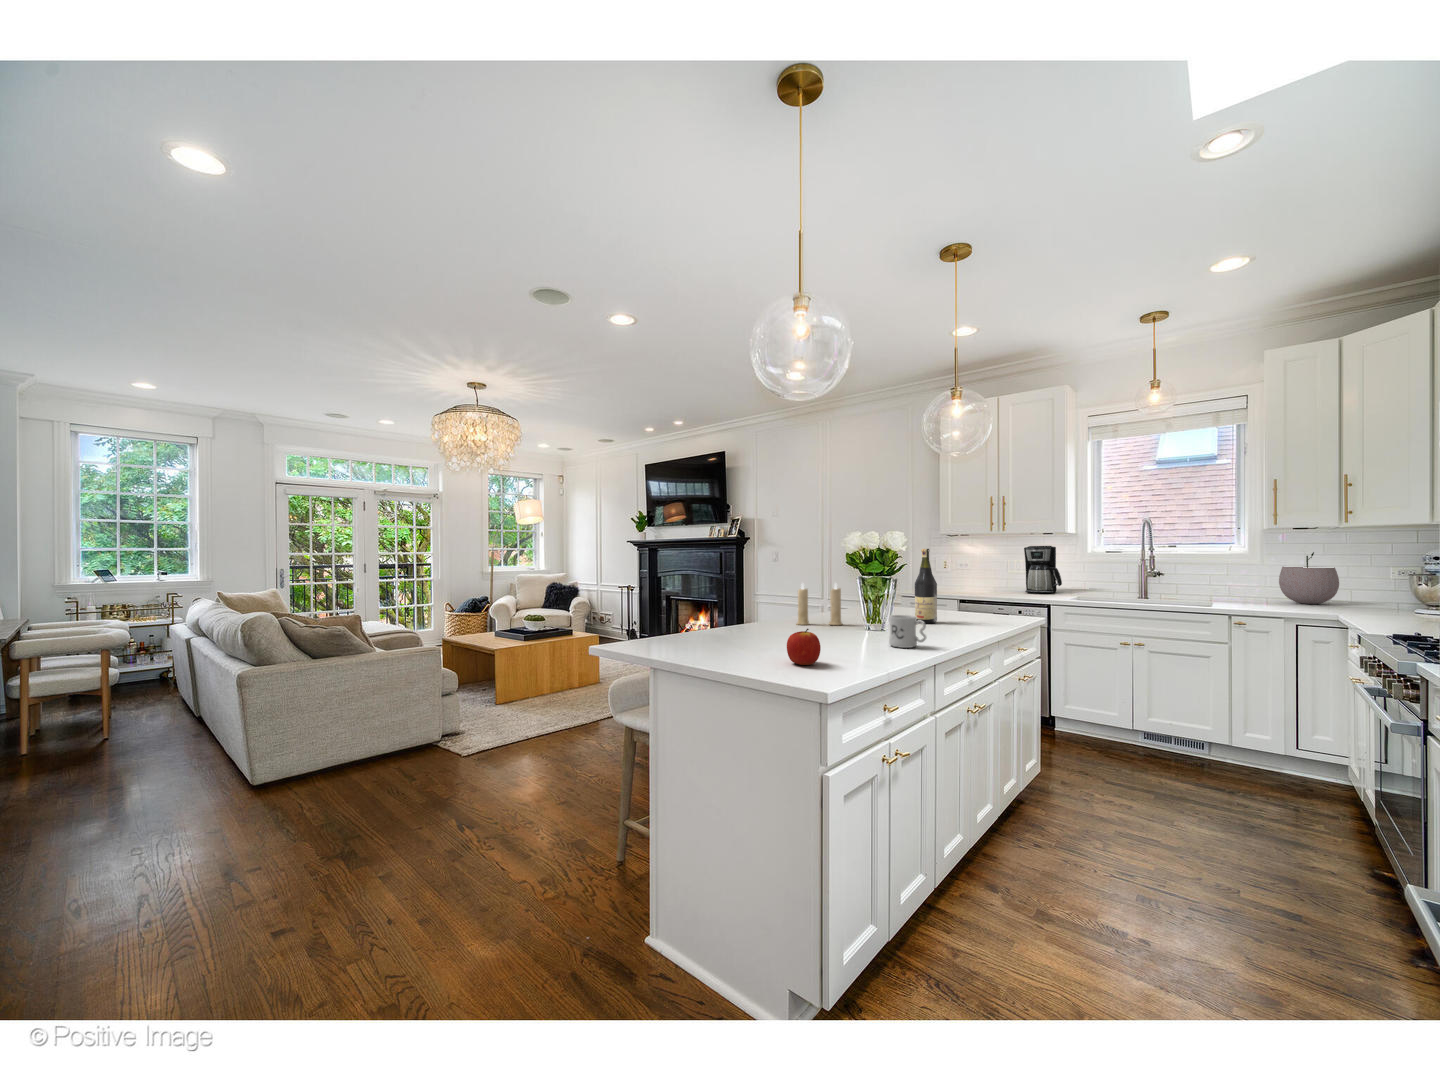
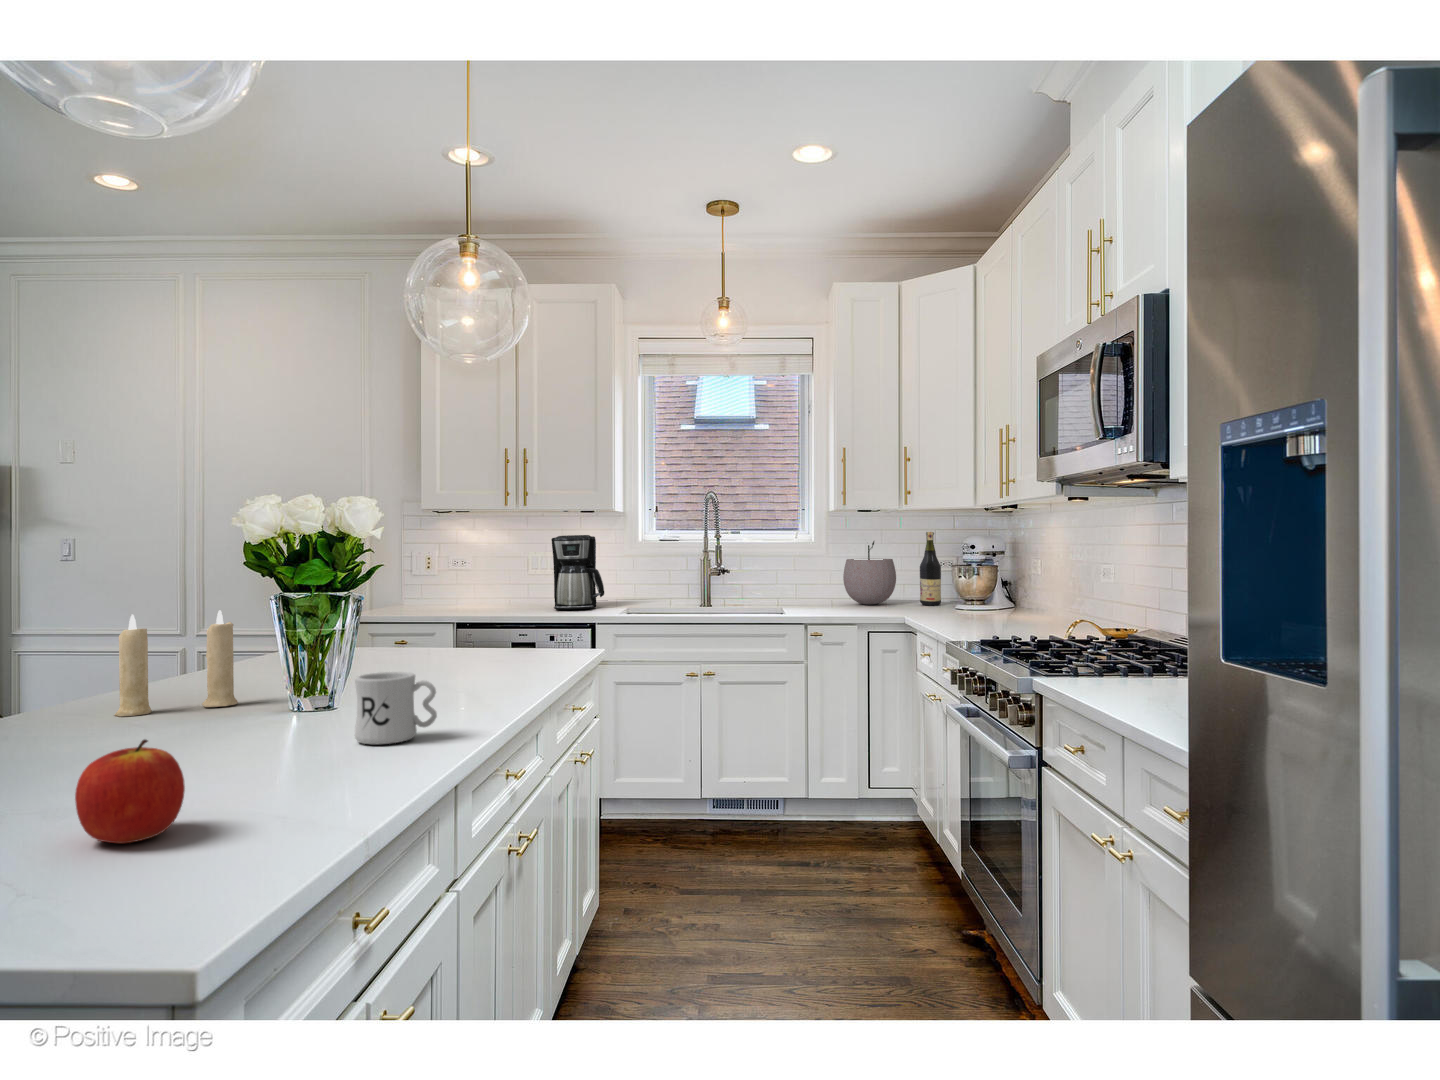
wine bottle: present [915,549,937,624] -> present [920,532,941,605]

